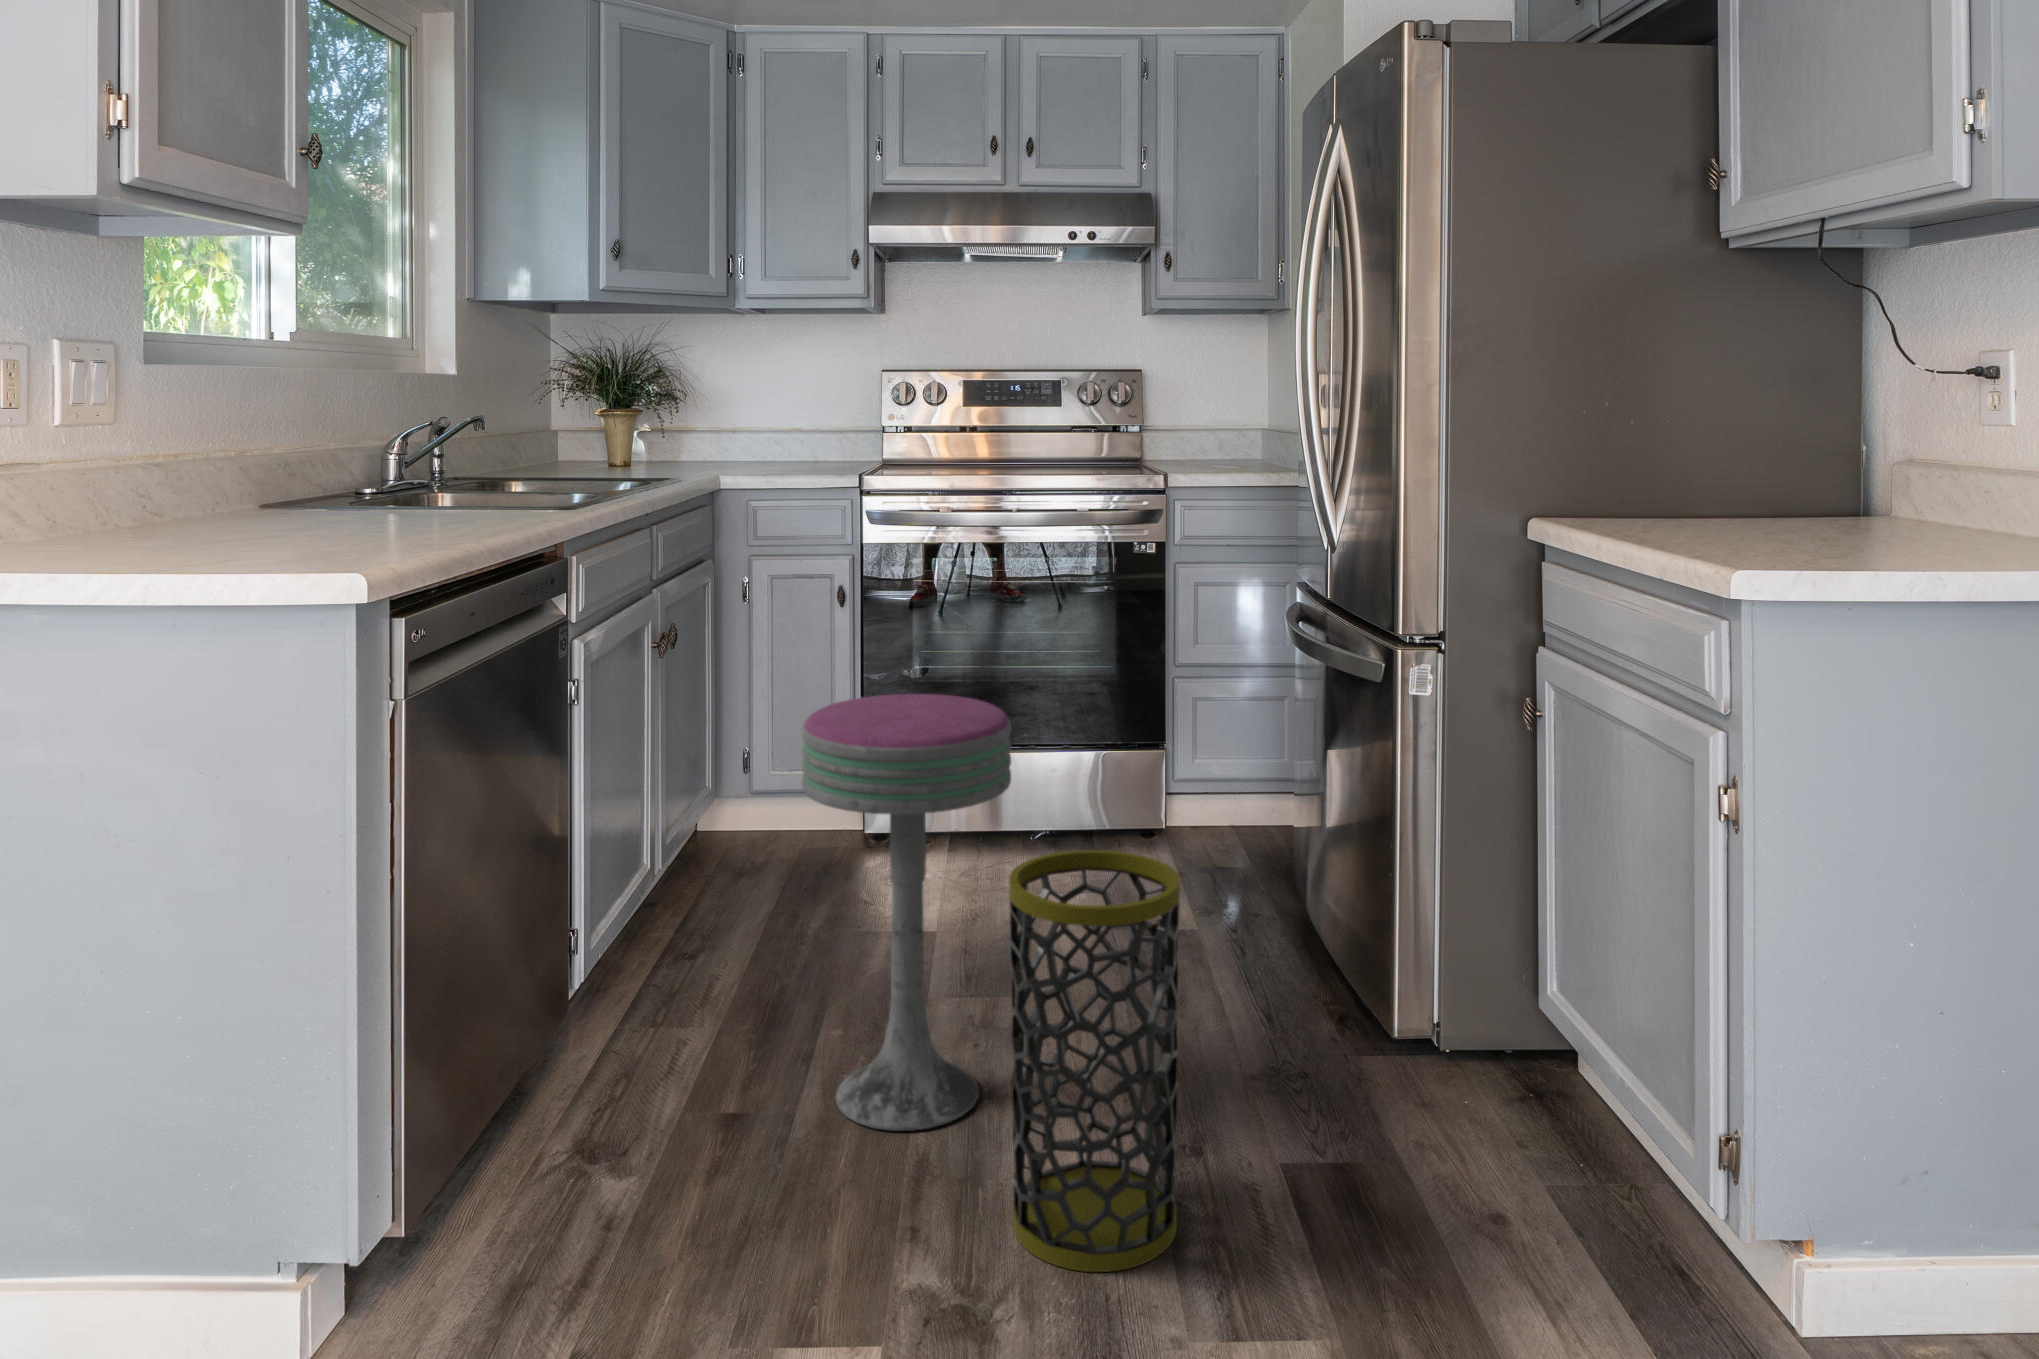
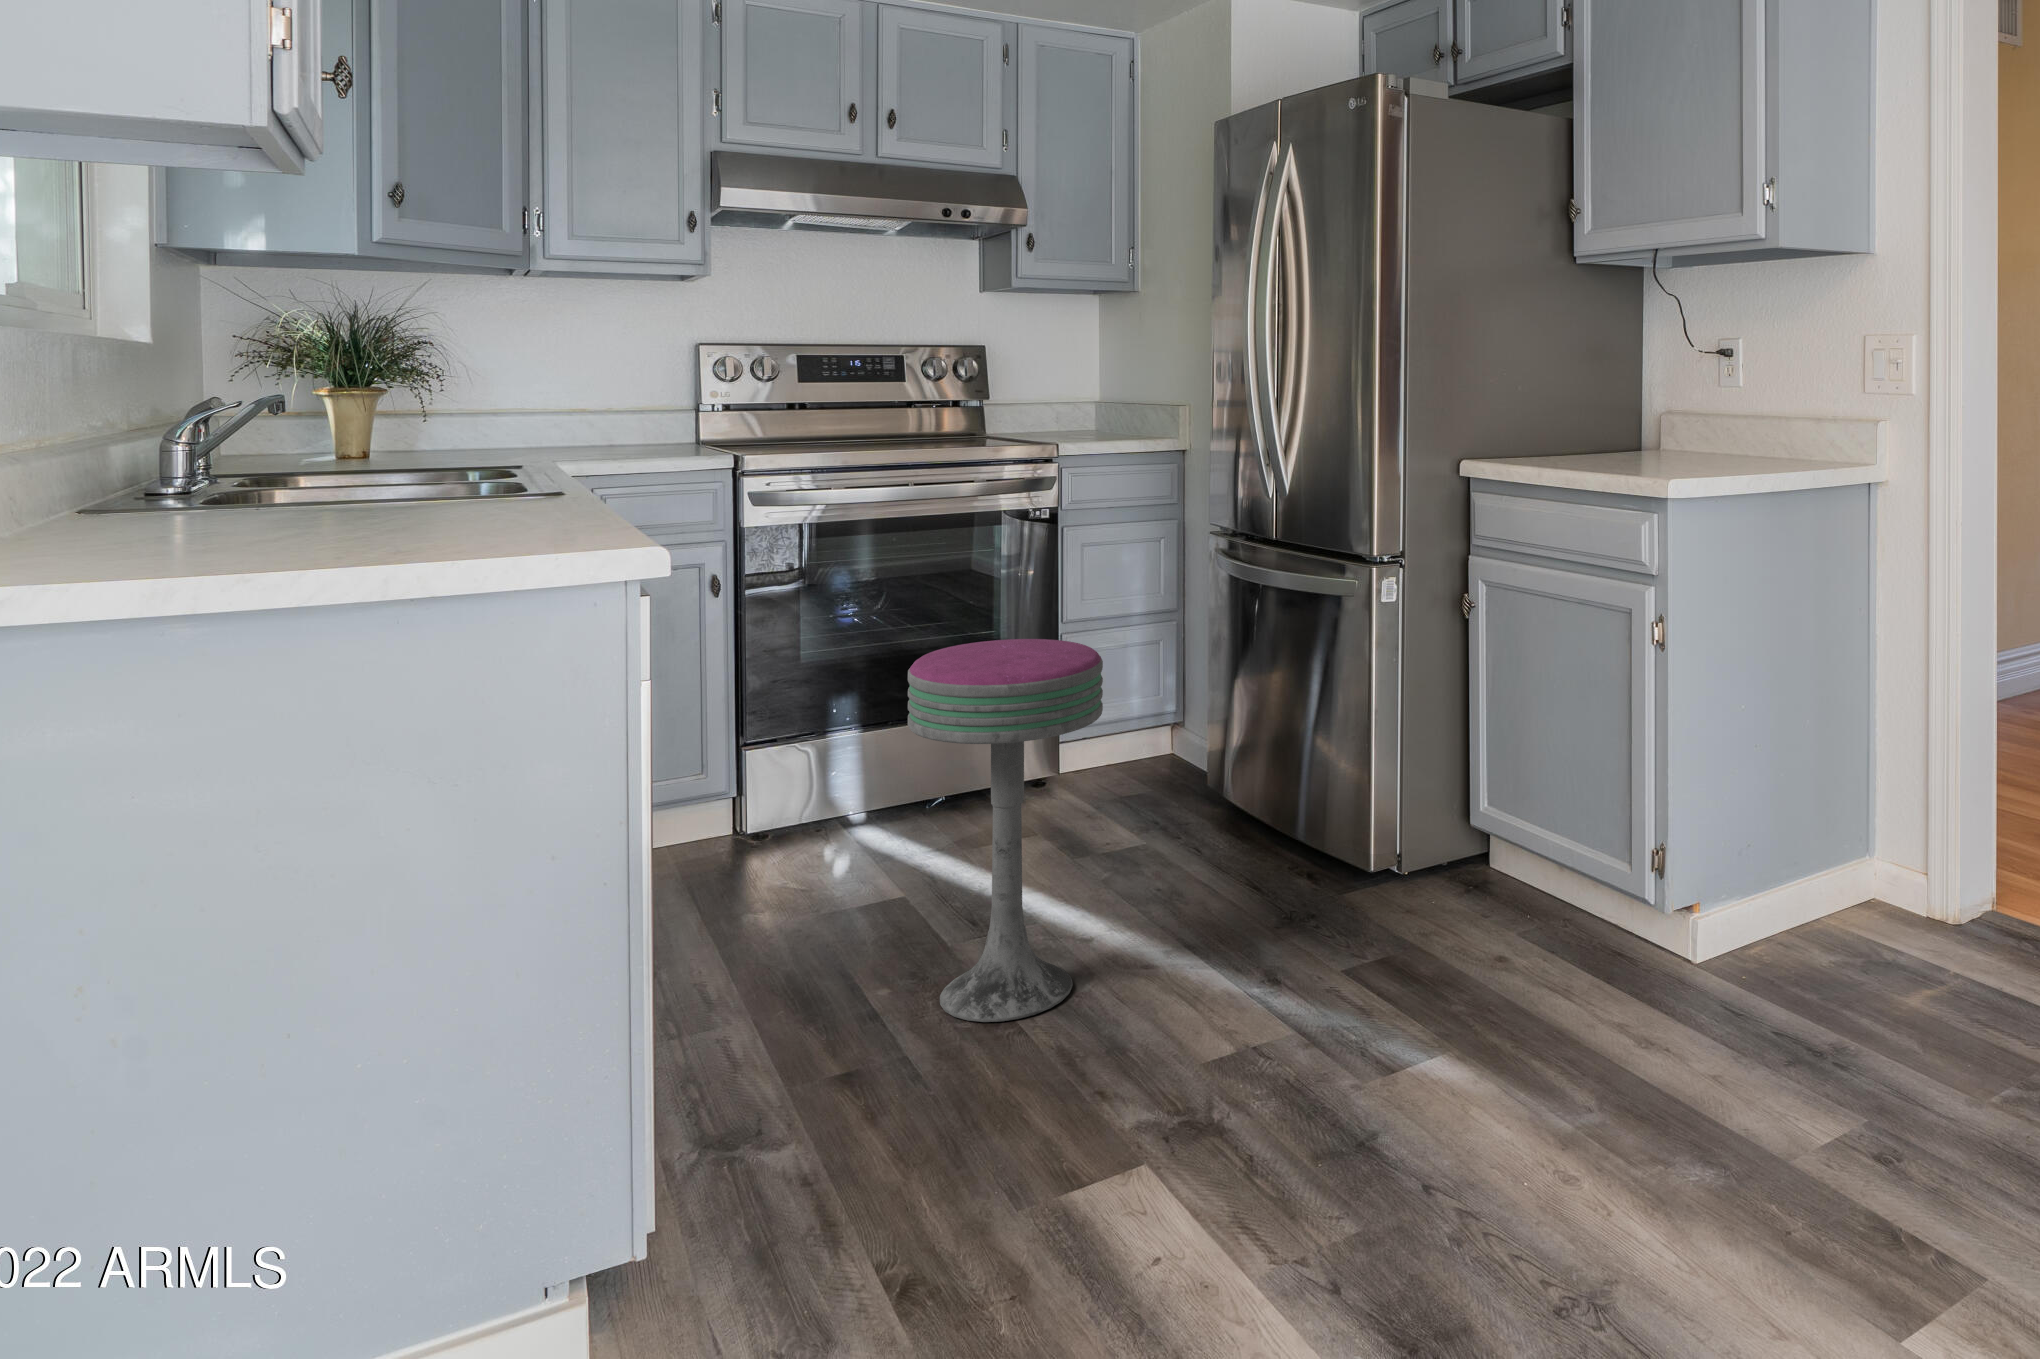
trash can: present [1009,850,1180,1272] -> none [1169,738,1307,1062]

